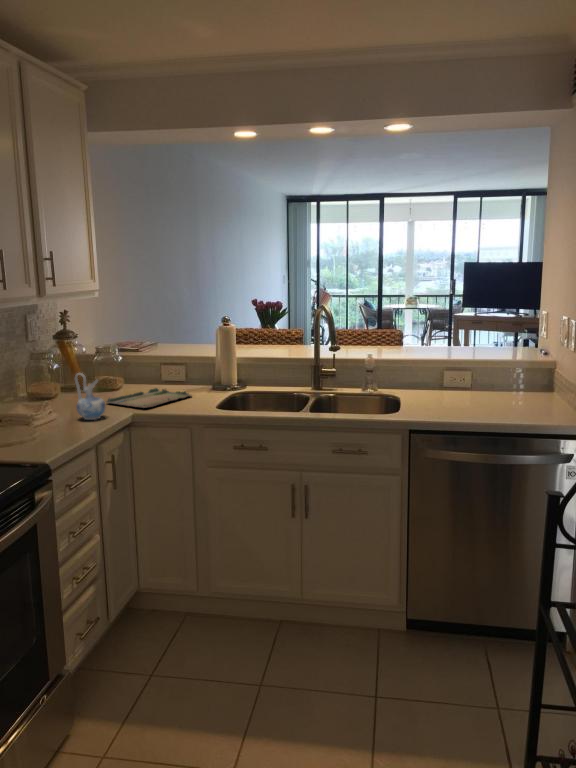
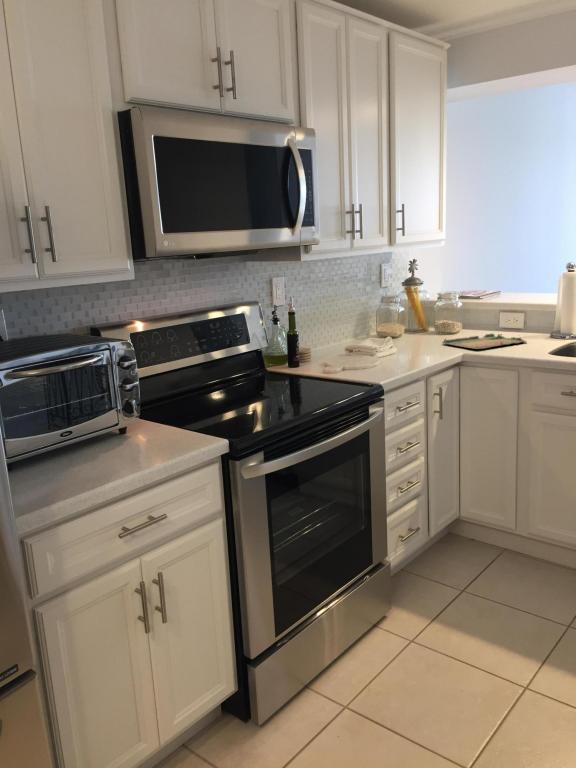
ceramic pitcher: present [75,373,105,420] -> none [414,313,439,356]

